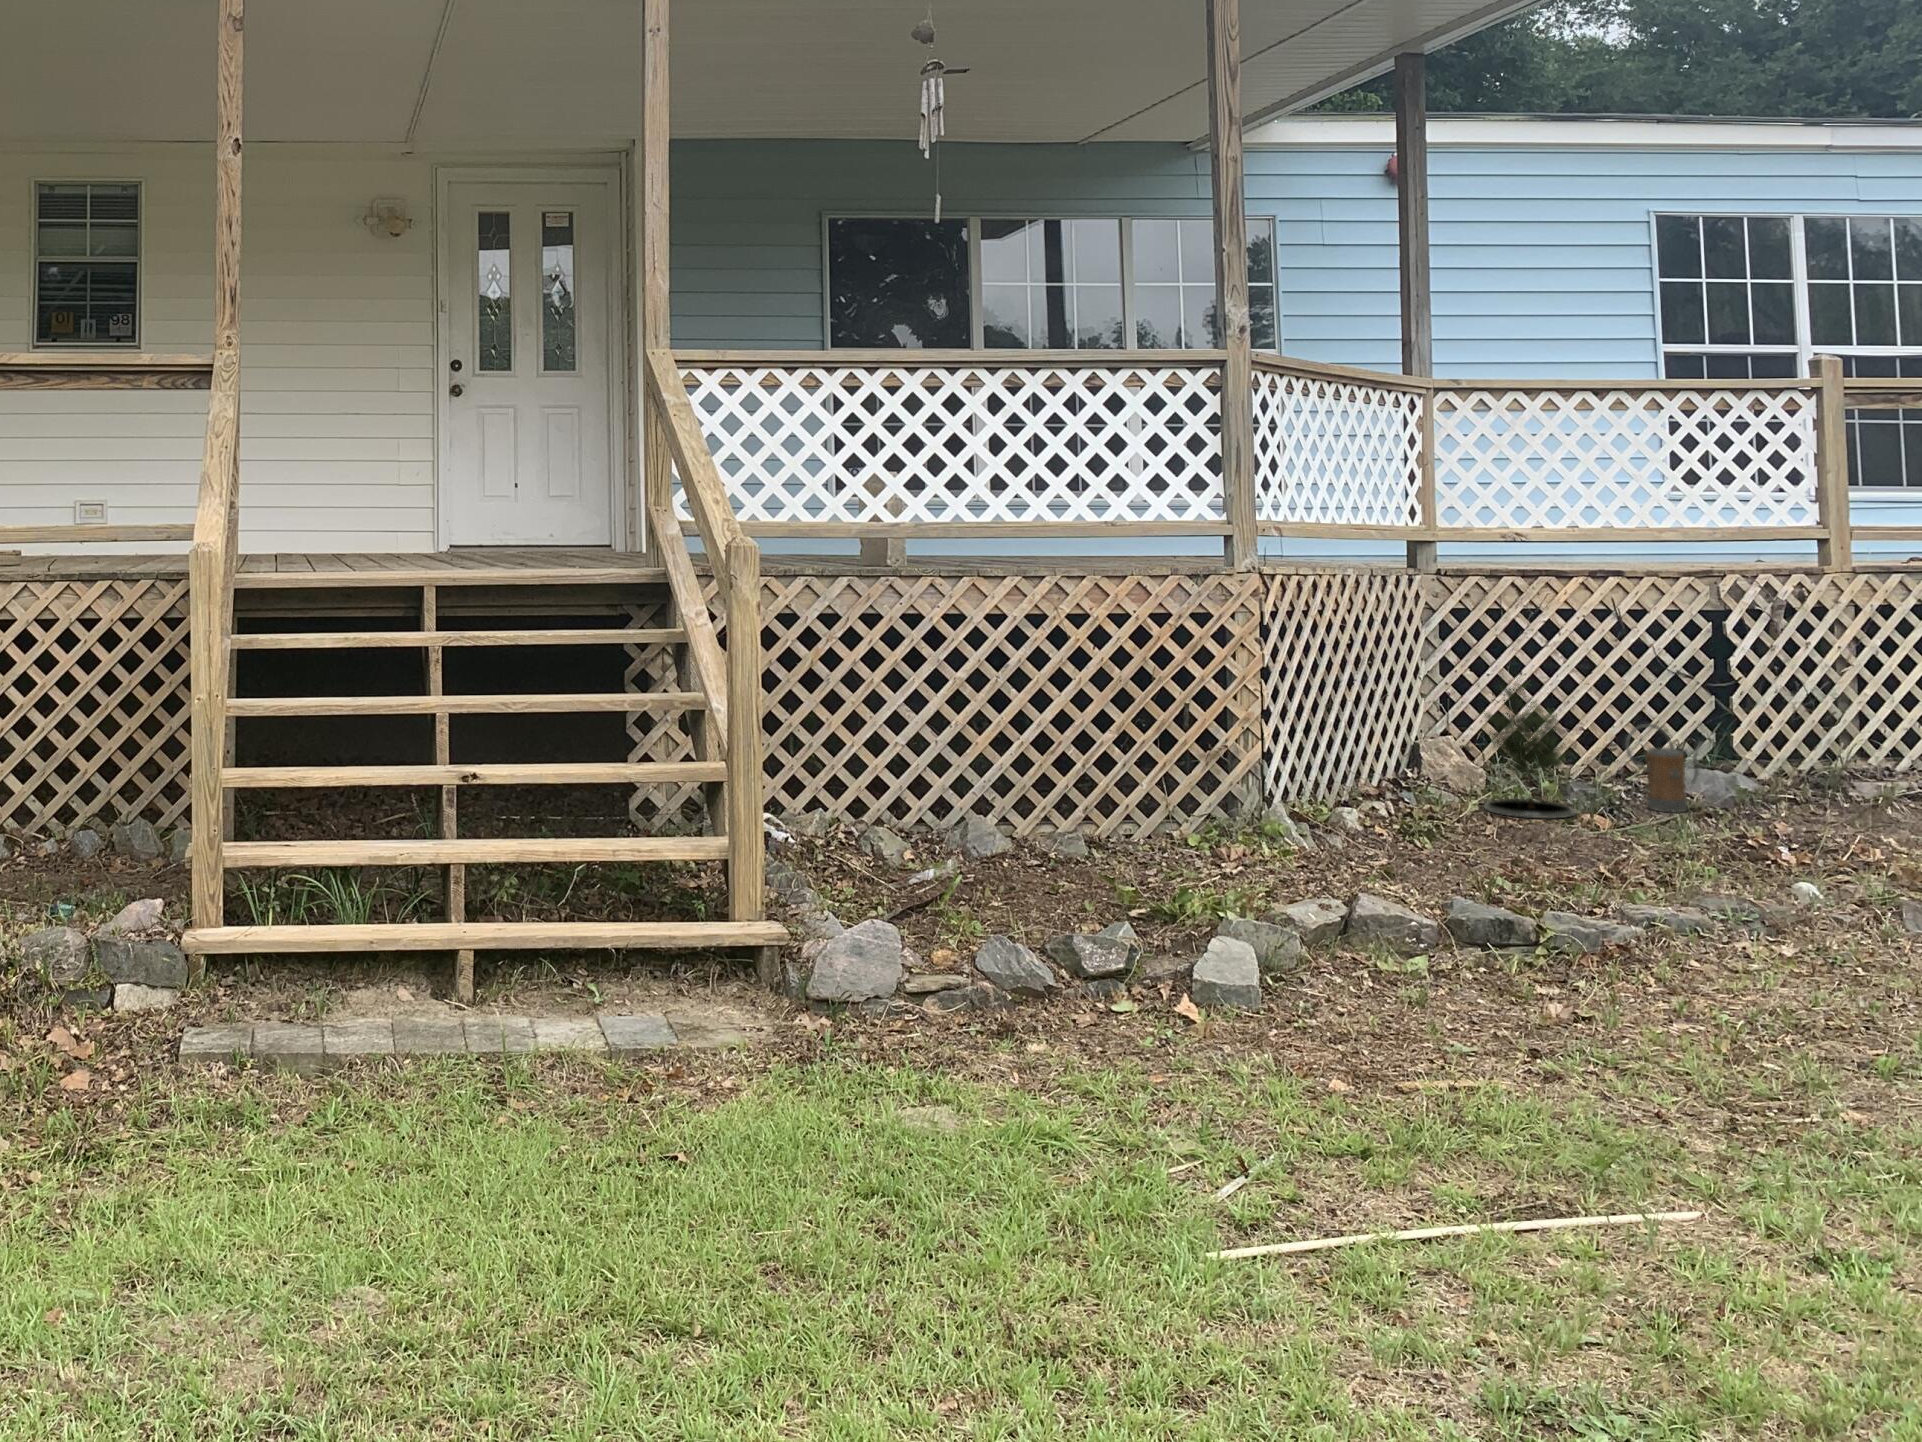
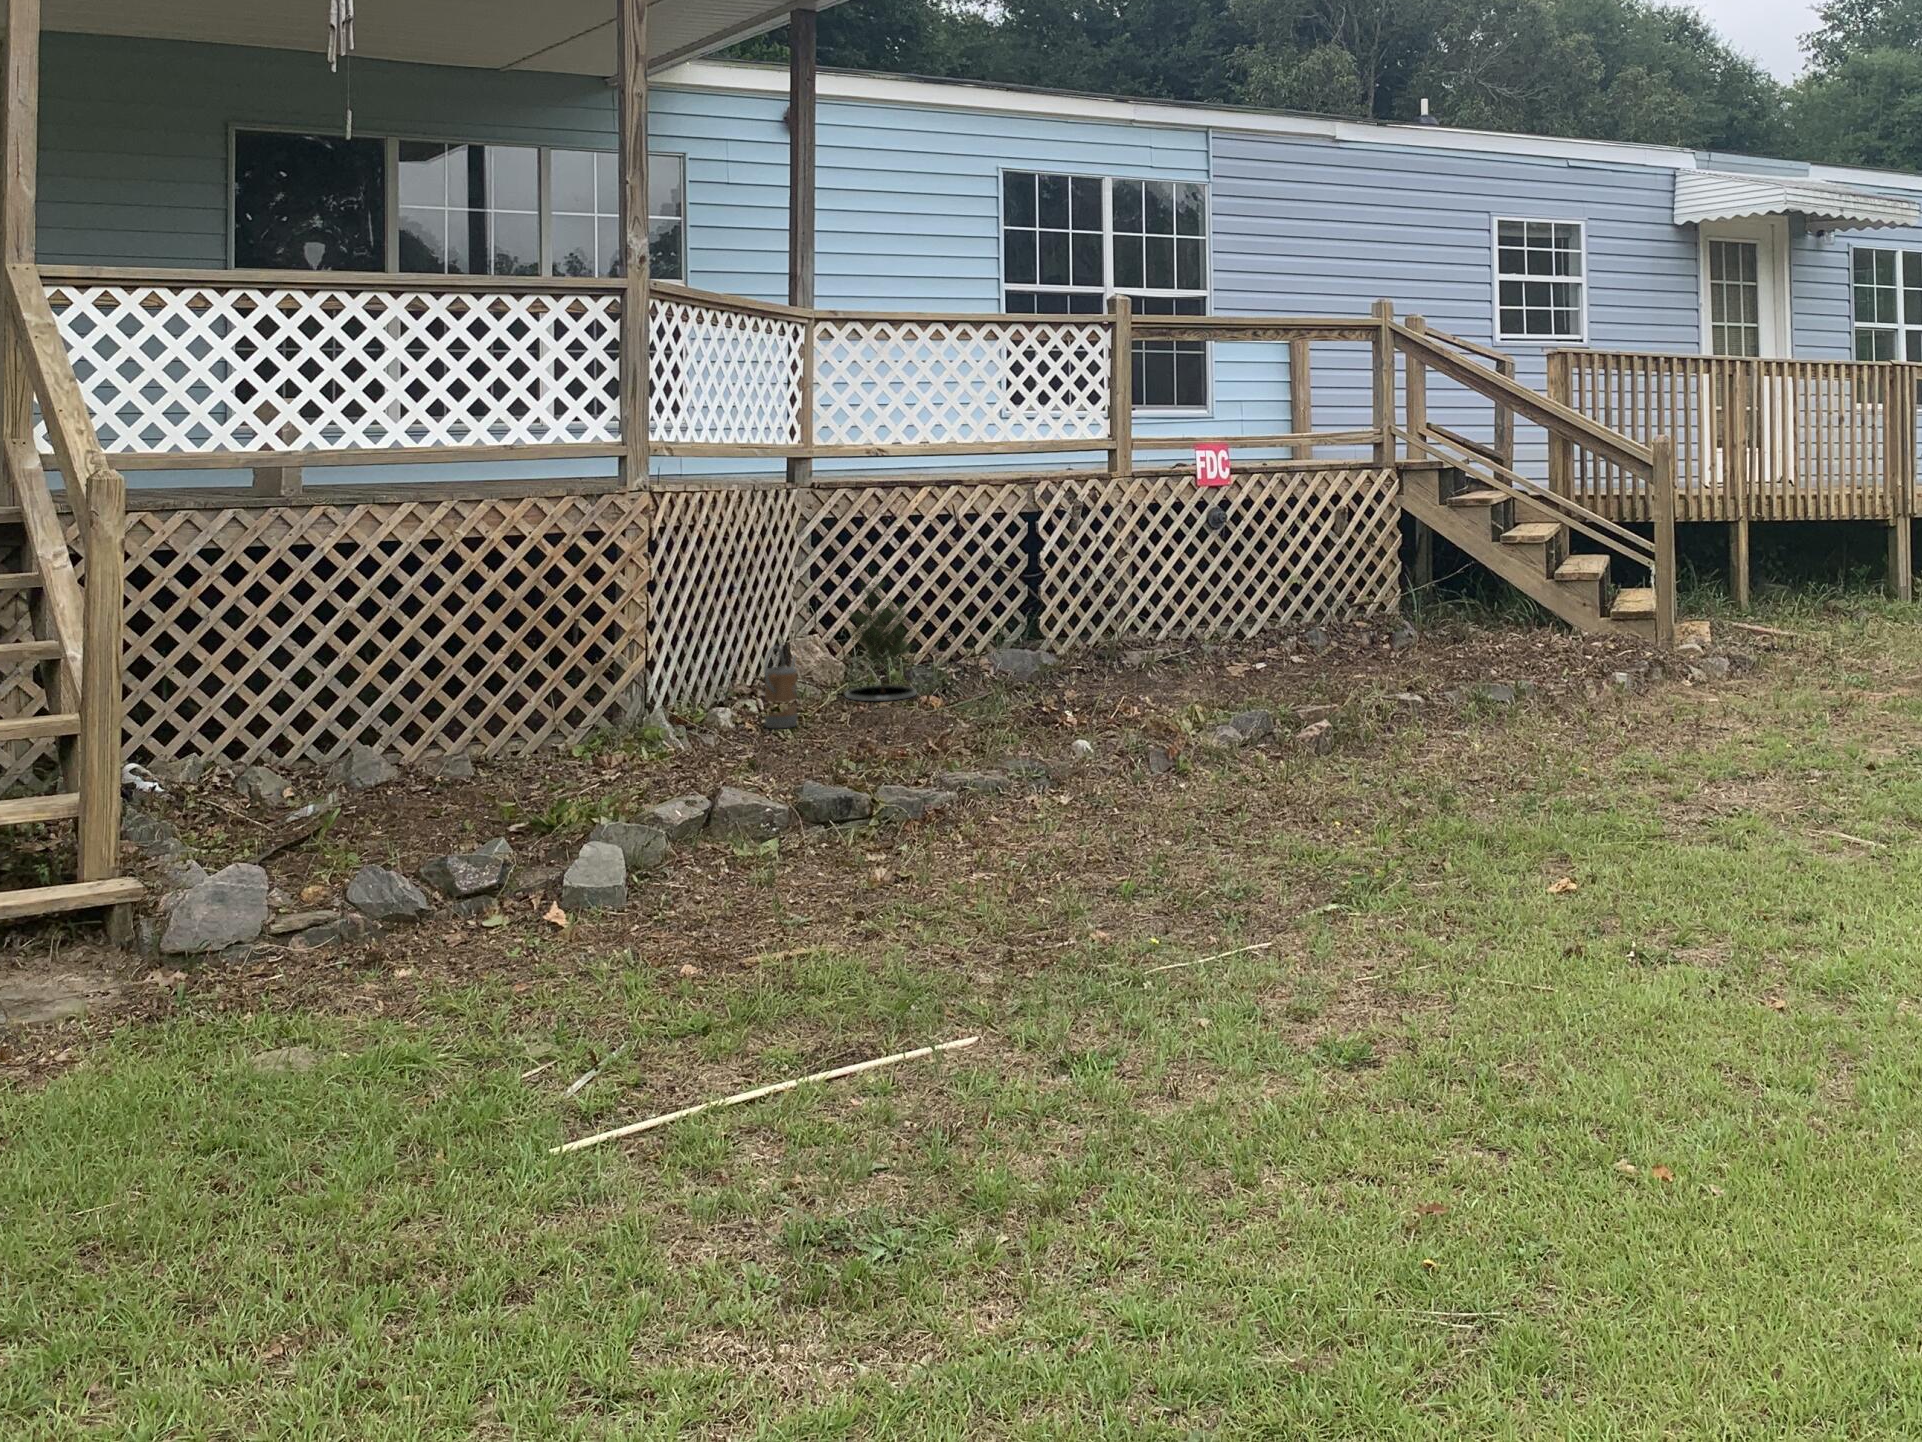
watering can: present [1625,724,1703,813] -> present [764,646,797,728]

